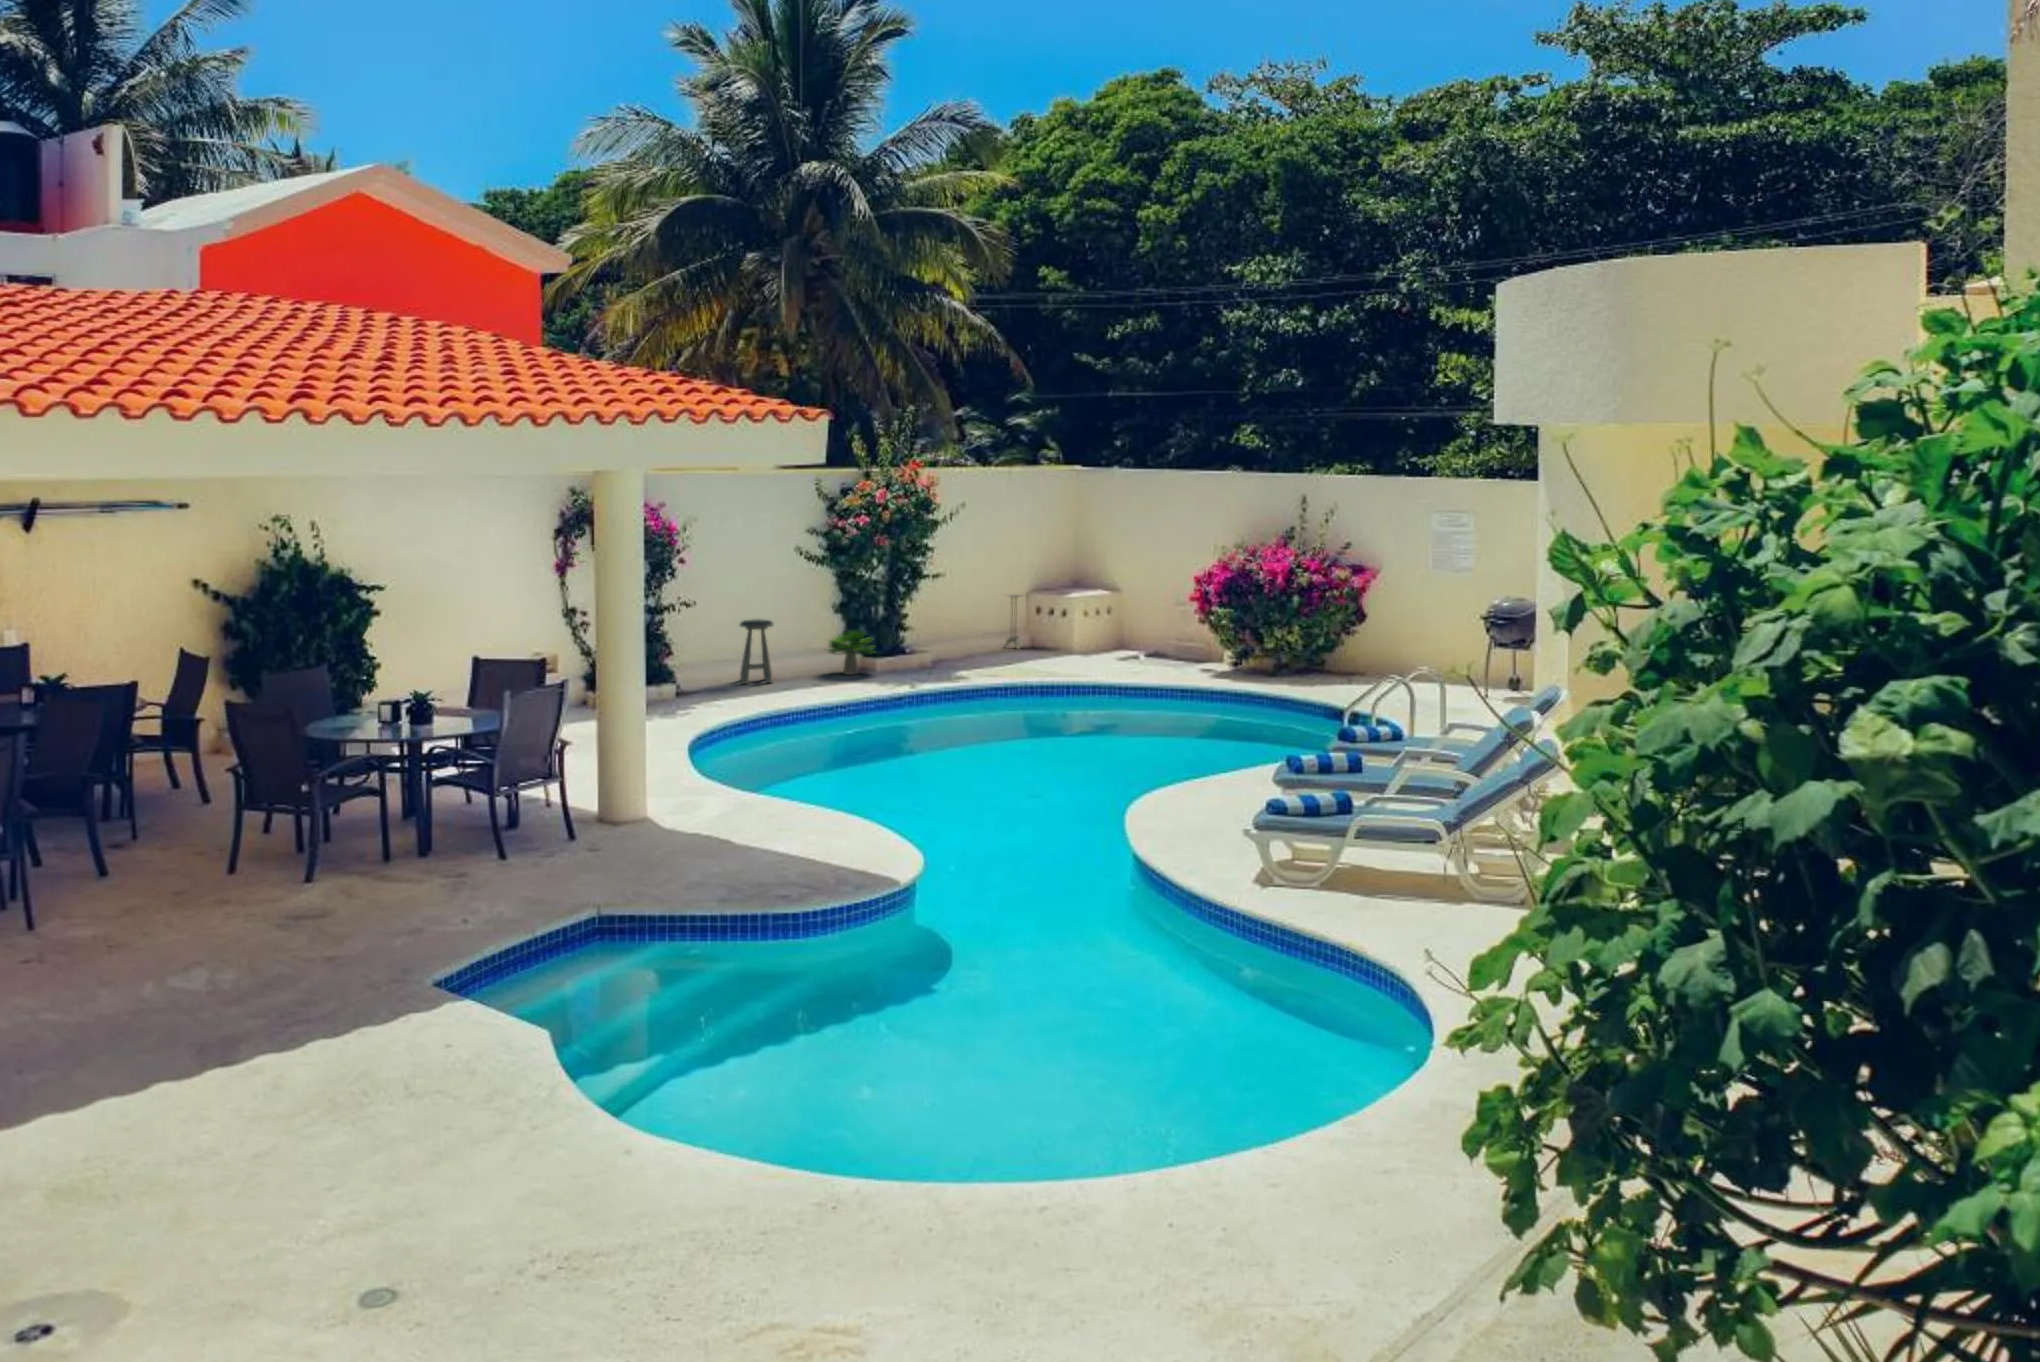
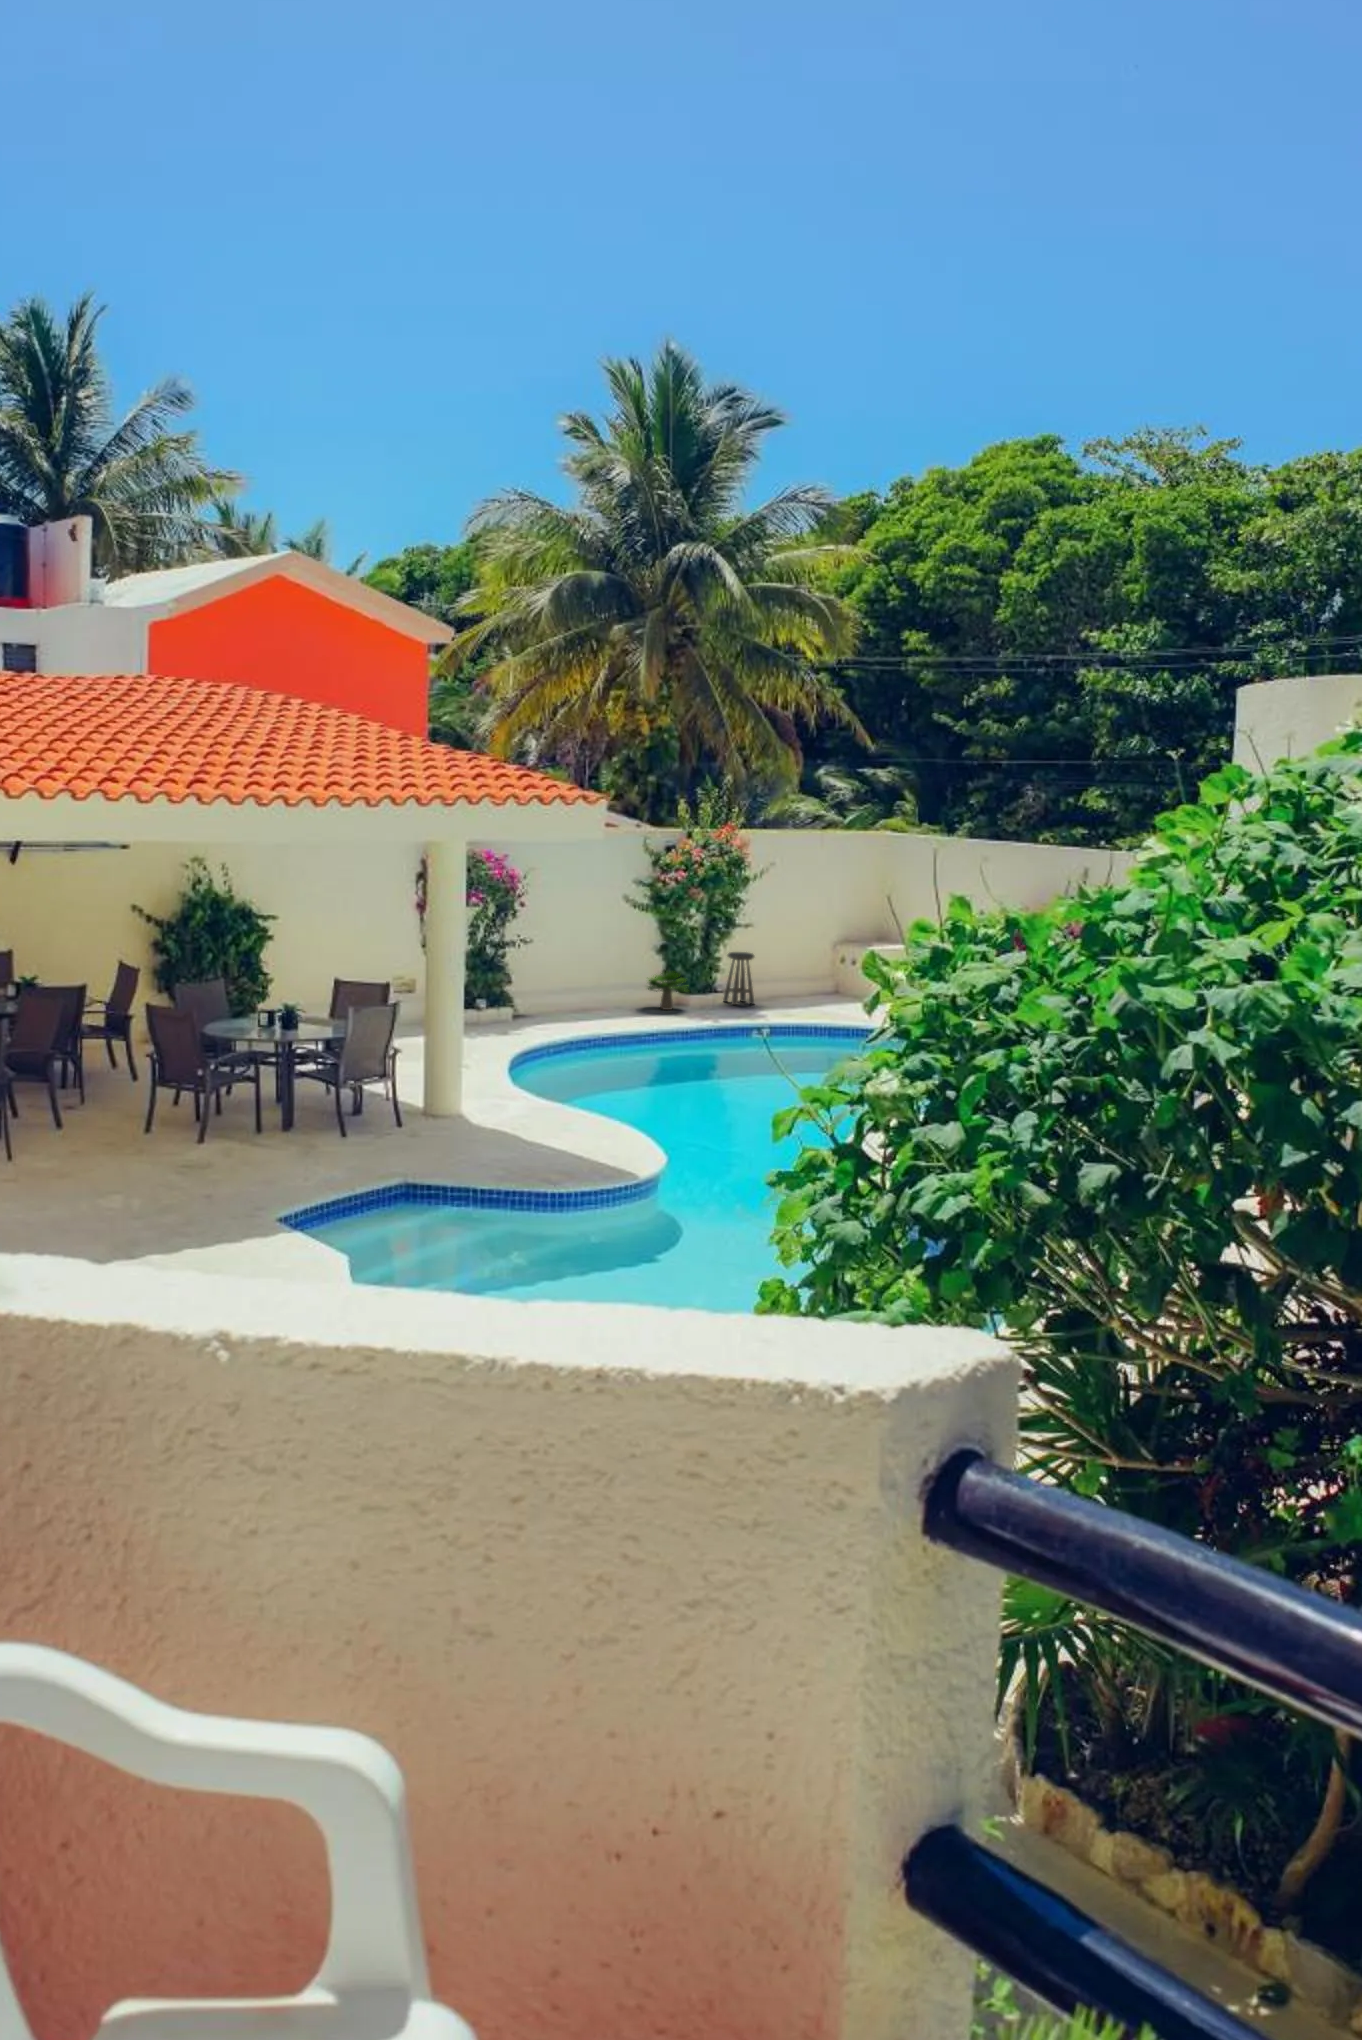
side table: present [1004,593,1023,649] -> none [810,945,832,996]
stool: present [740,620,773,684] -> present [723,952,754,1005]

